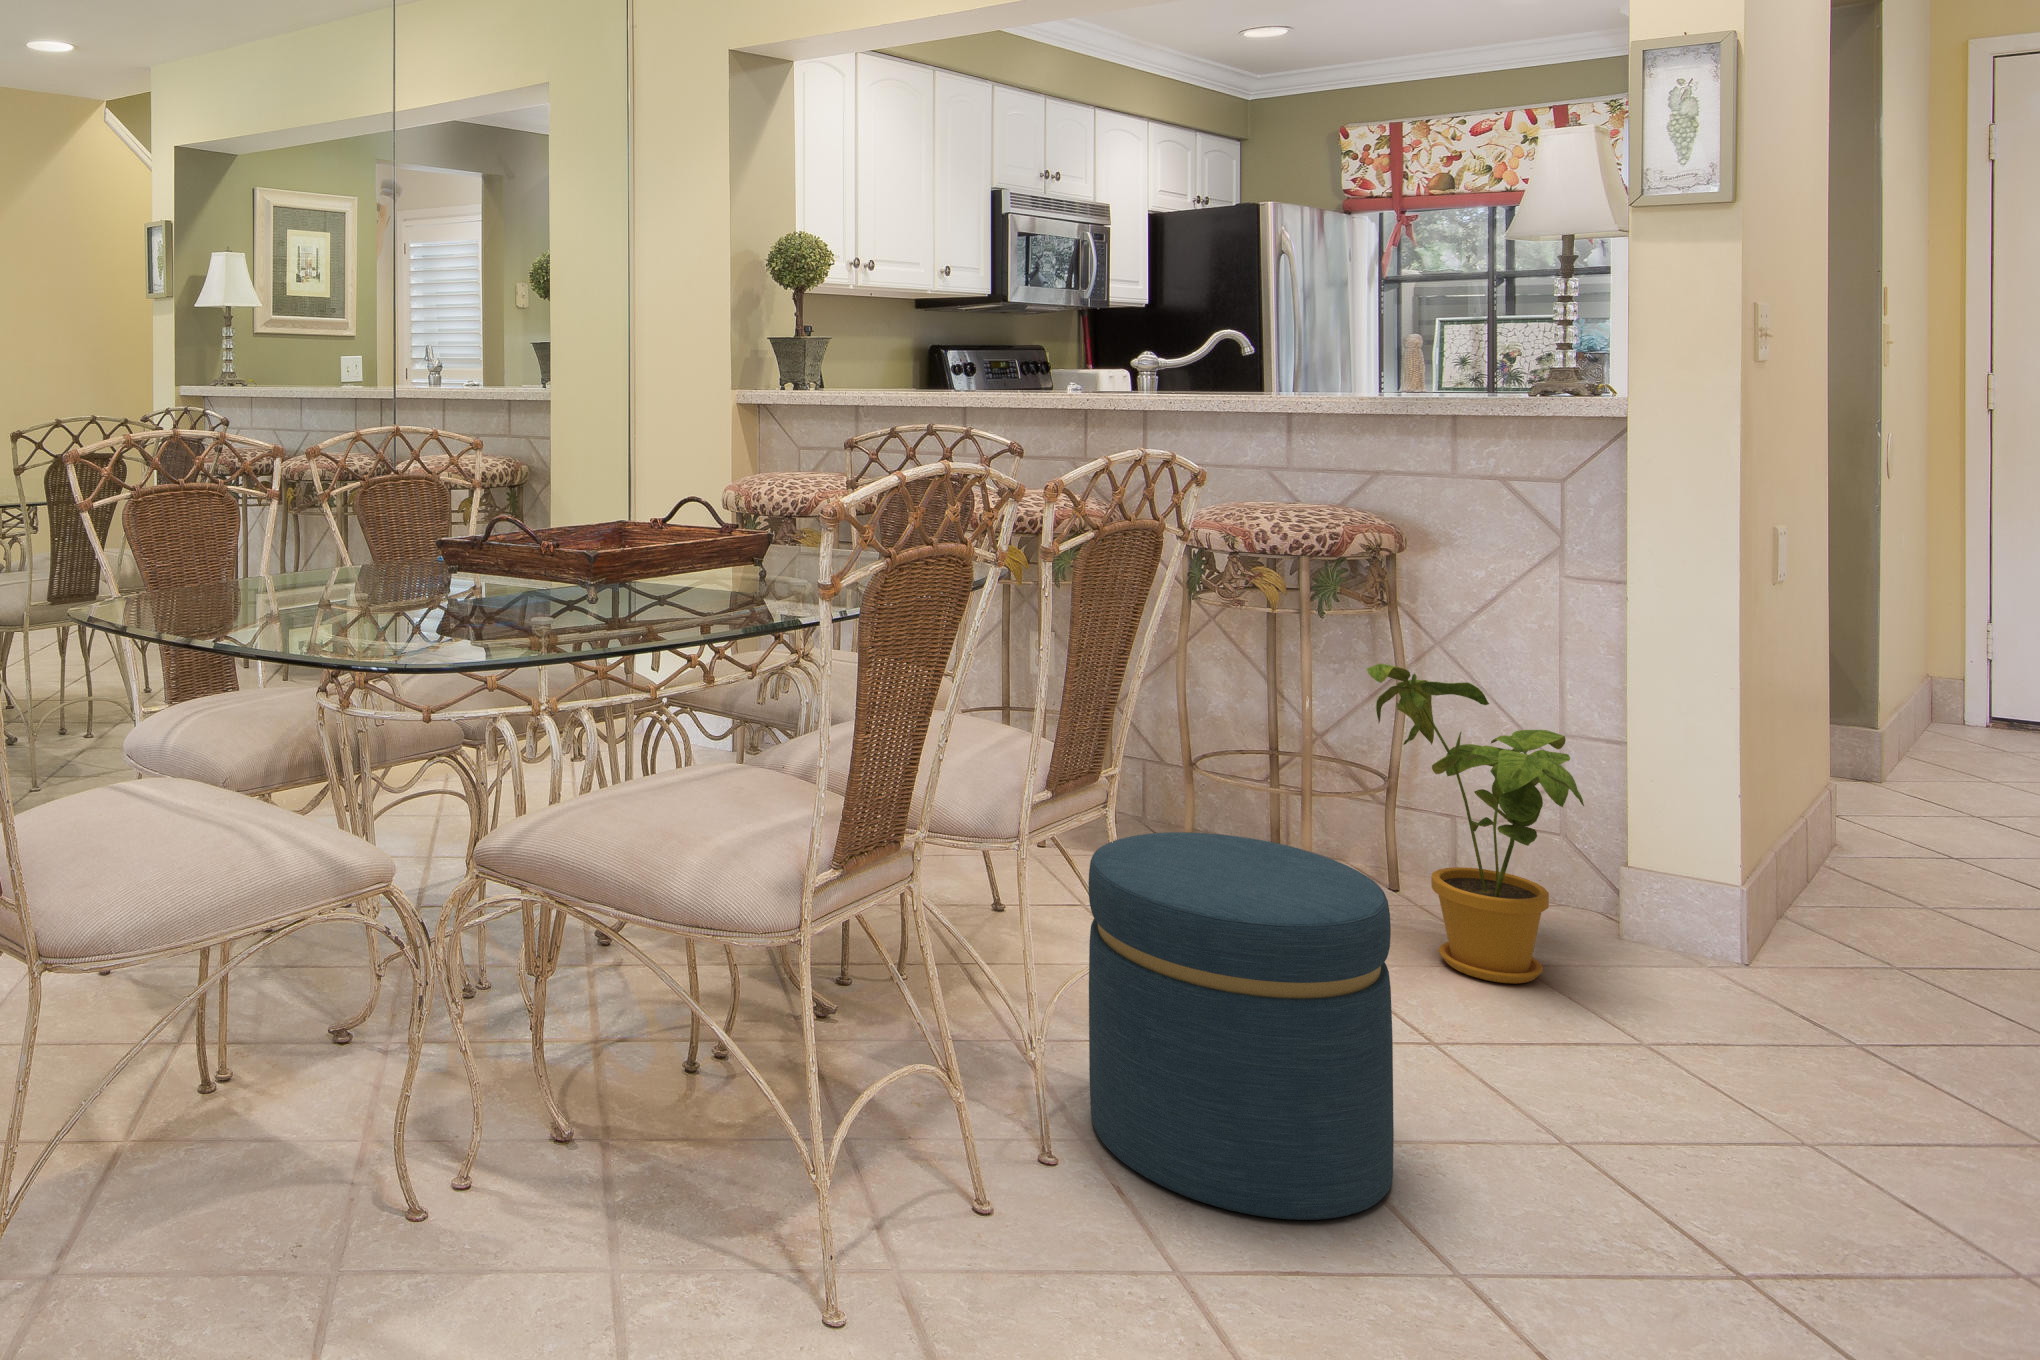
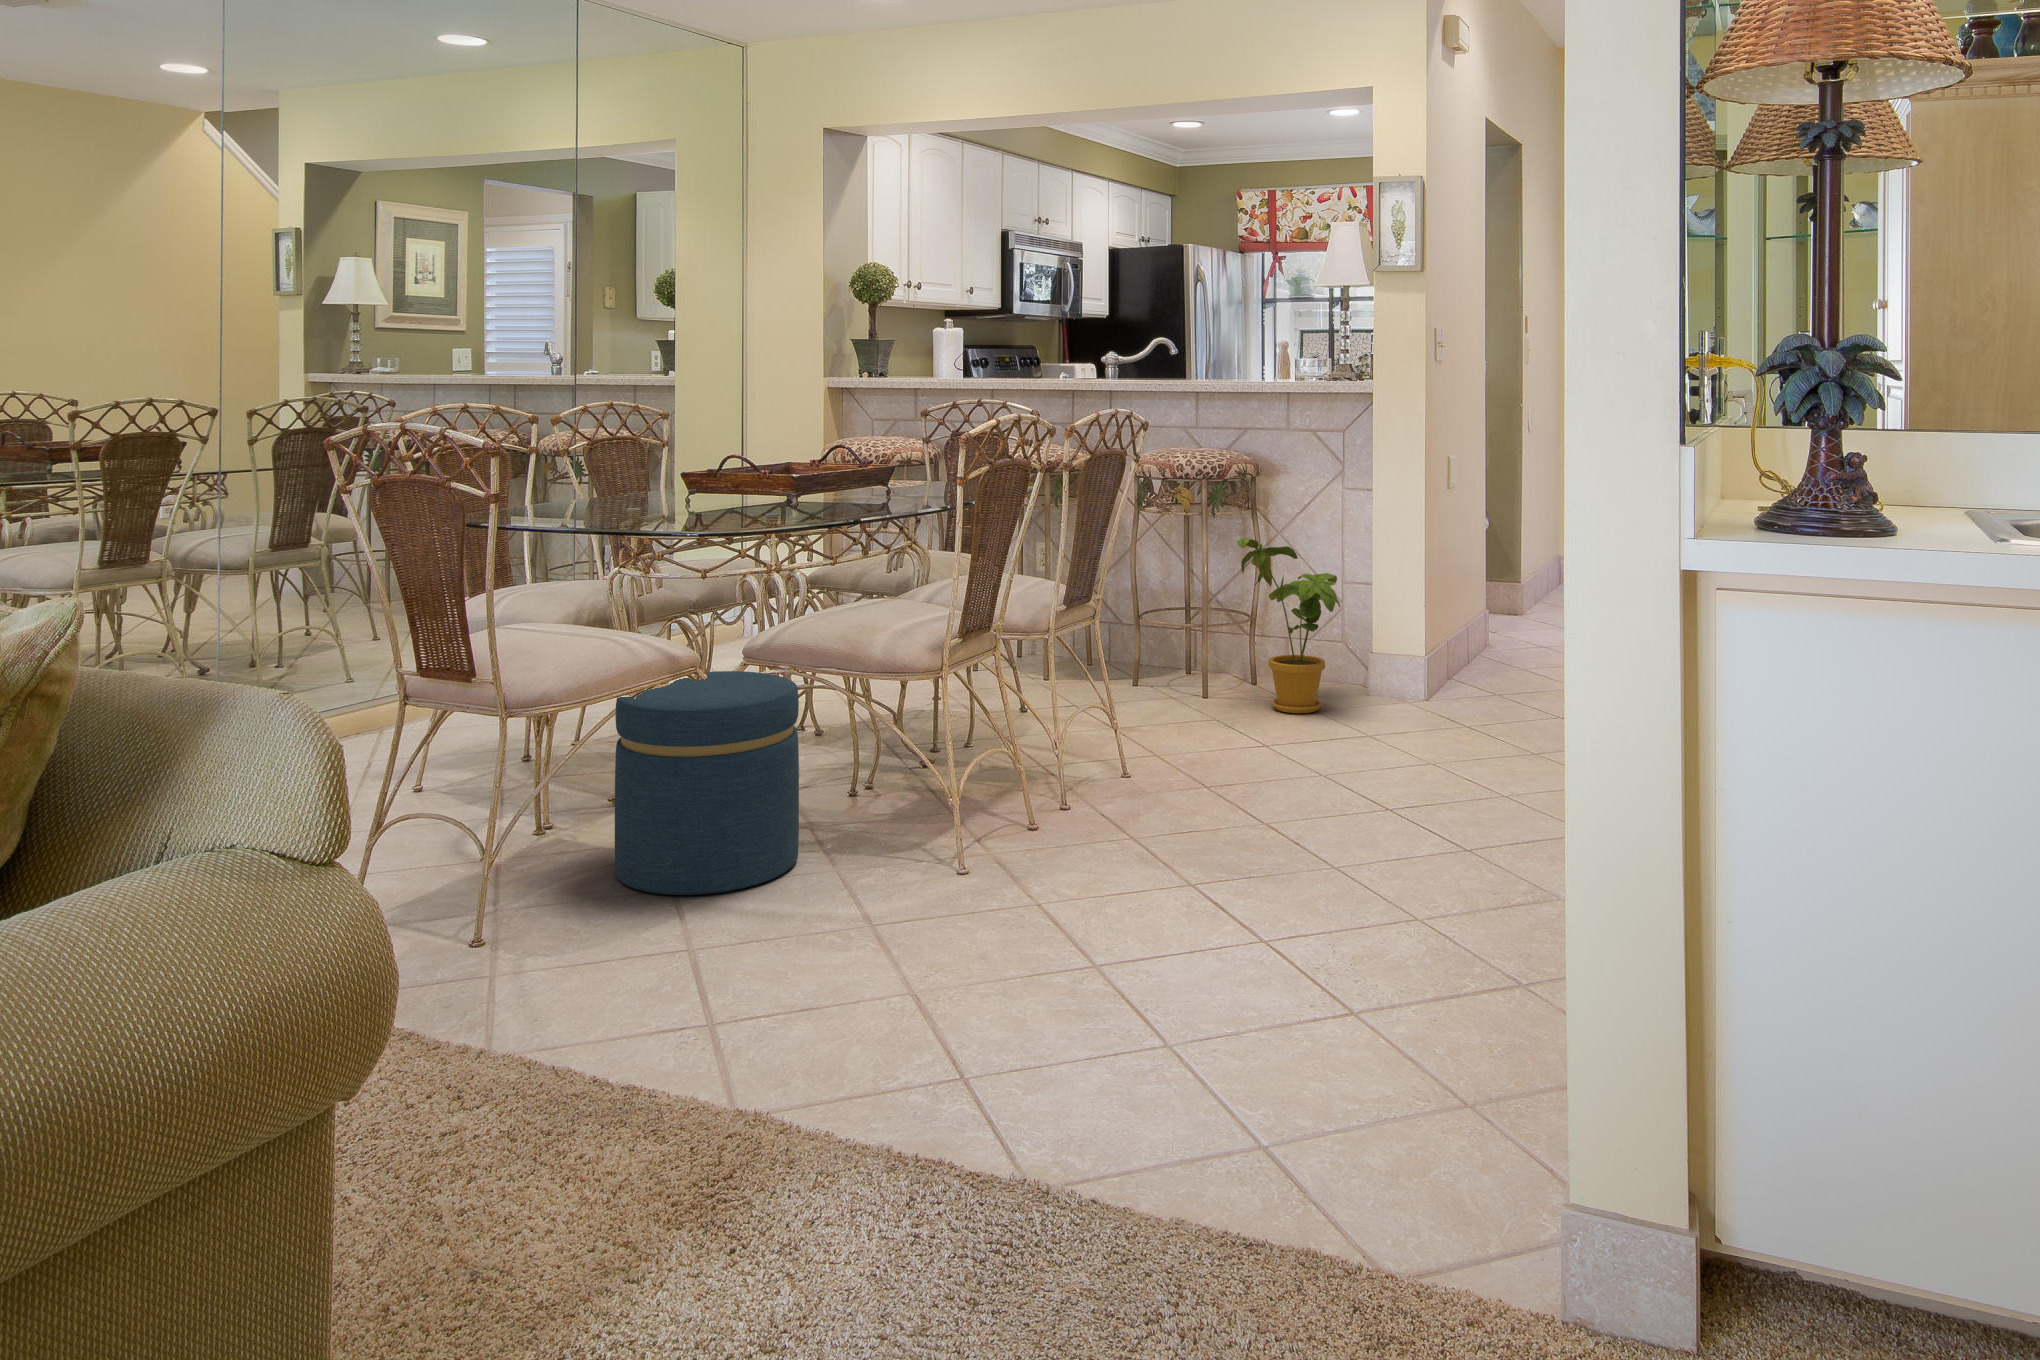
ottoman: present [1089,832,1394,1220] -> present [615,671,799,895]

